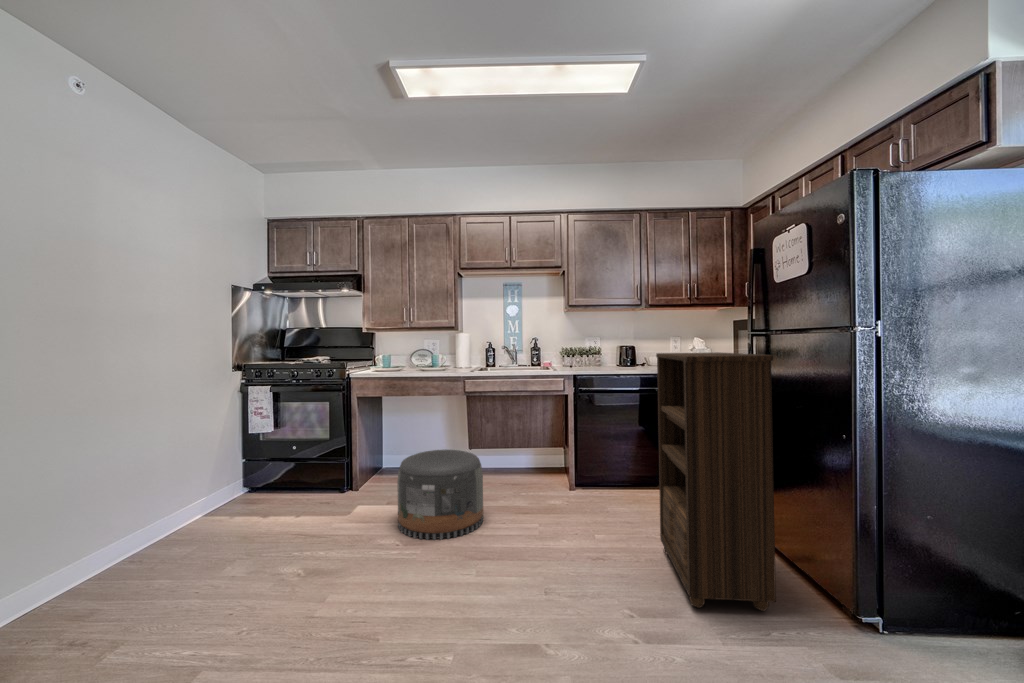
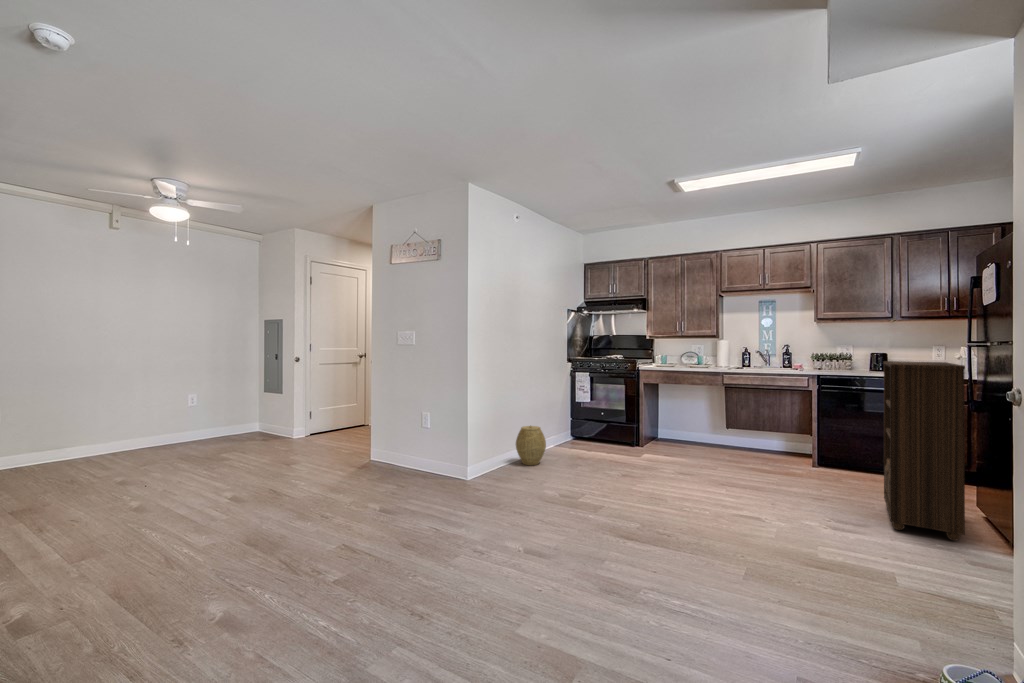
pouf: present [397,450,483,540] -> none [678,421,739,476]
woven basket: none [52,504,137,594] -> present [516,426,546,465]

